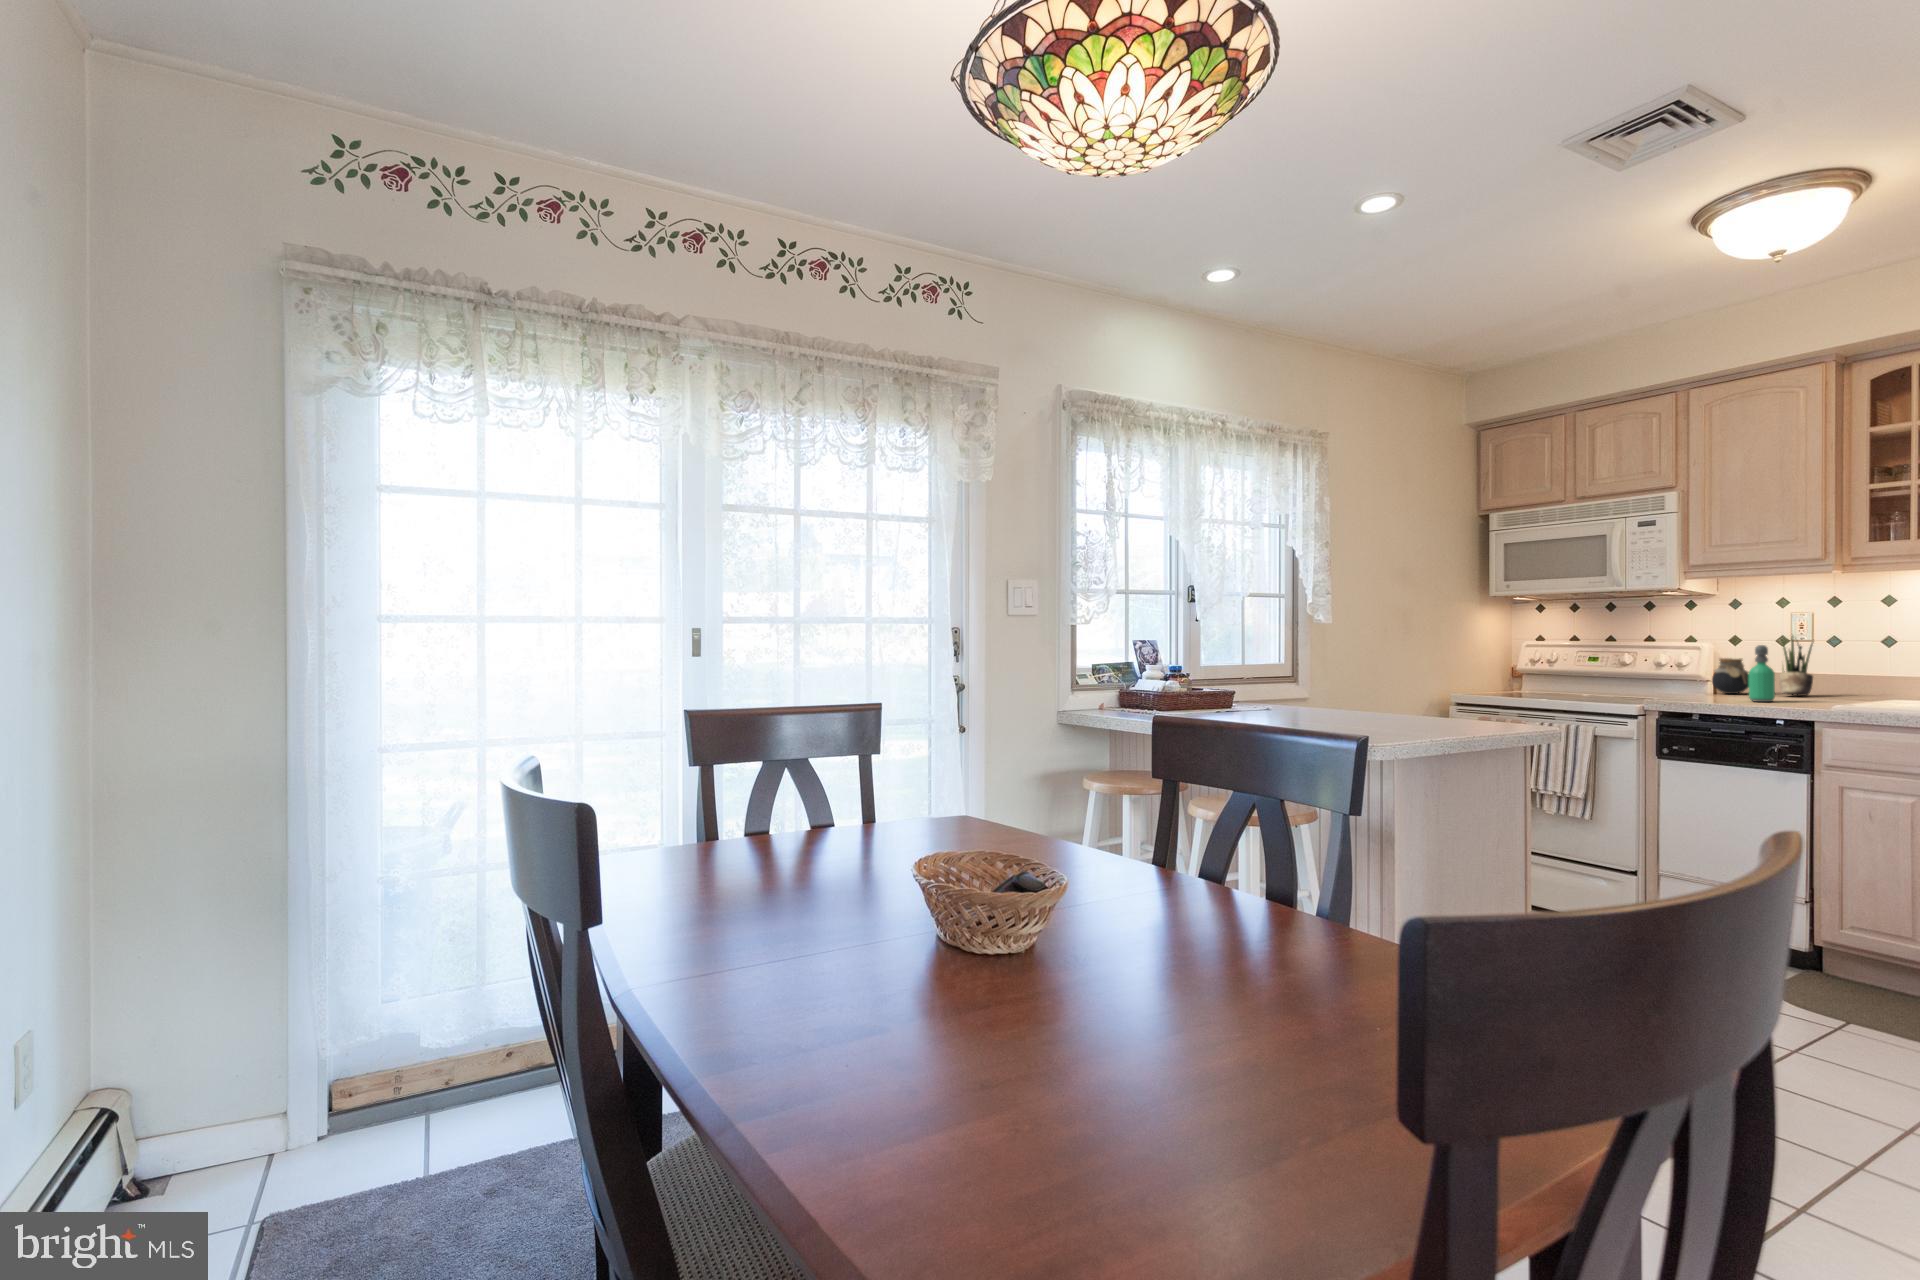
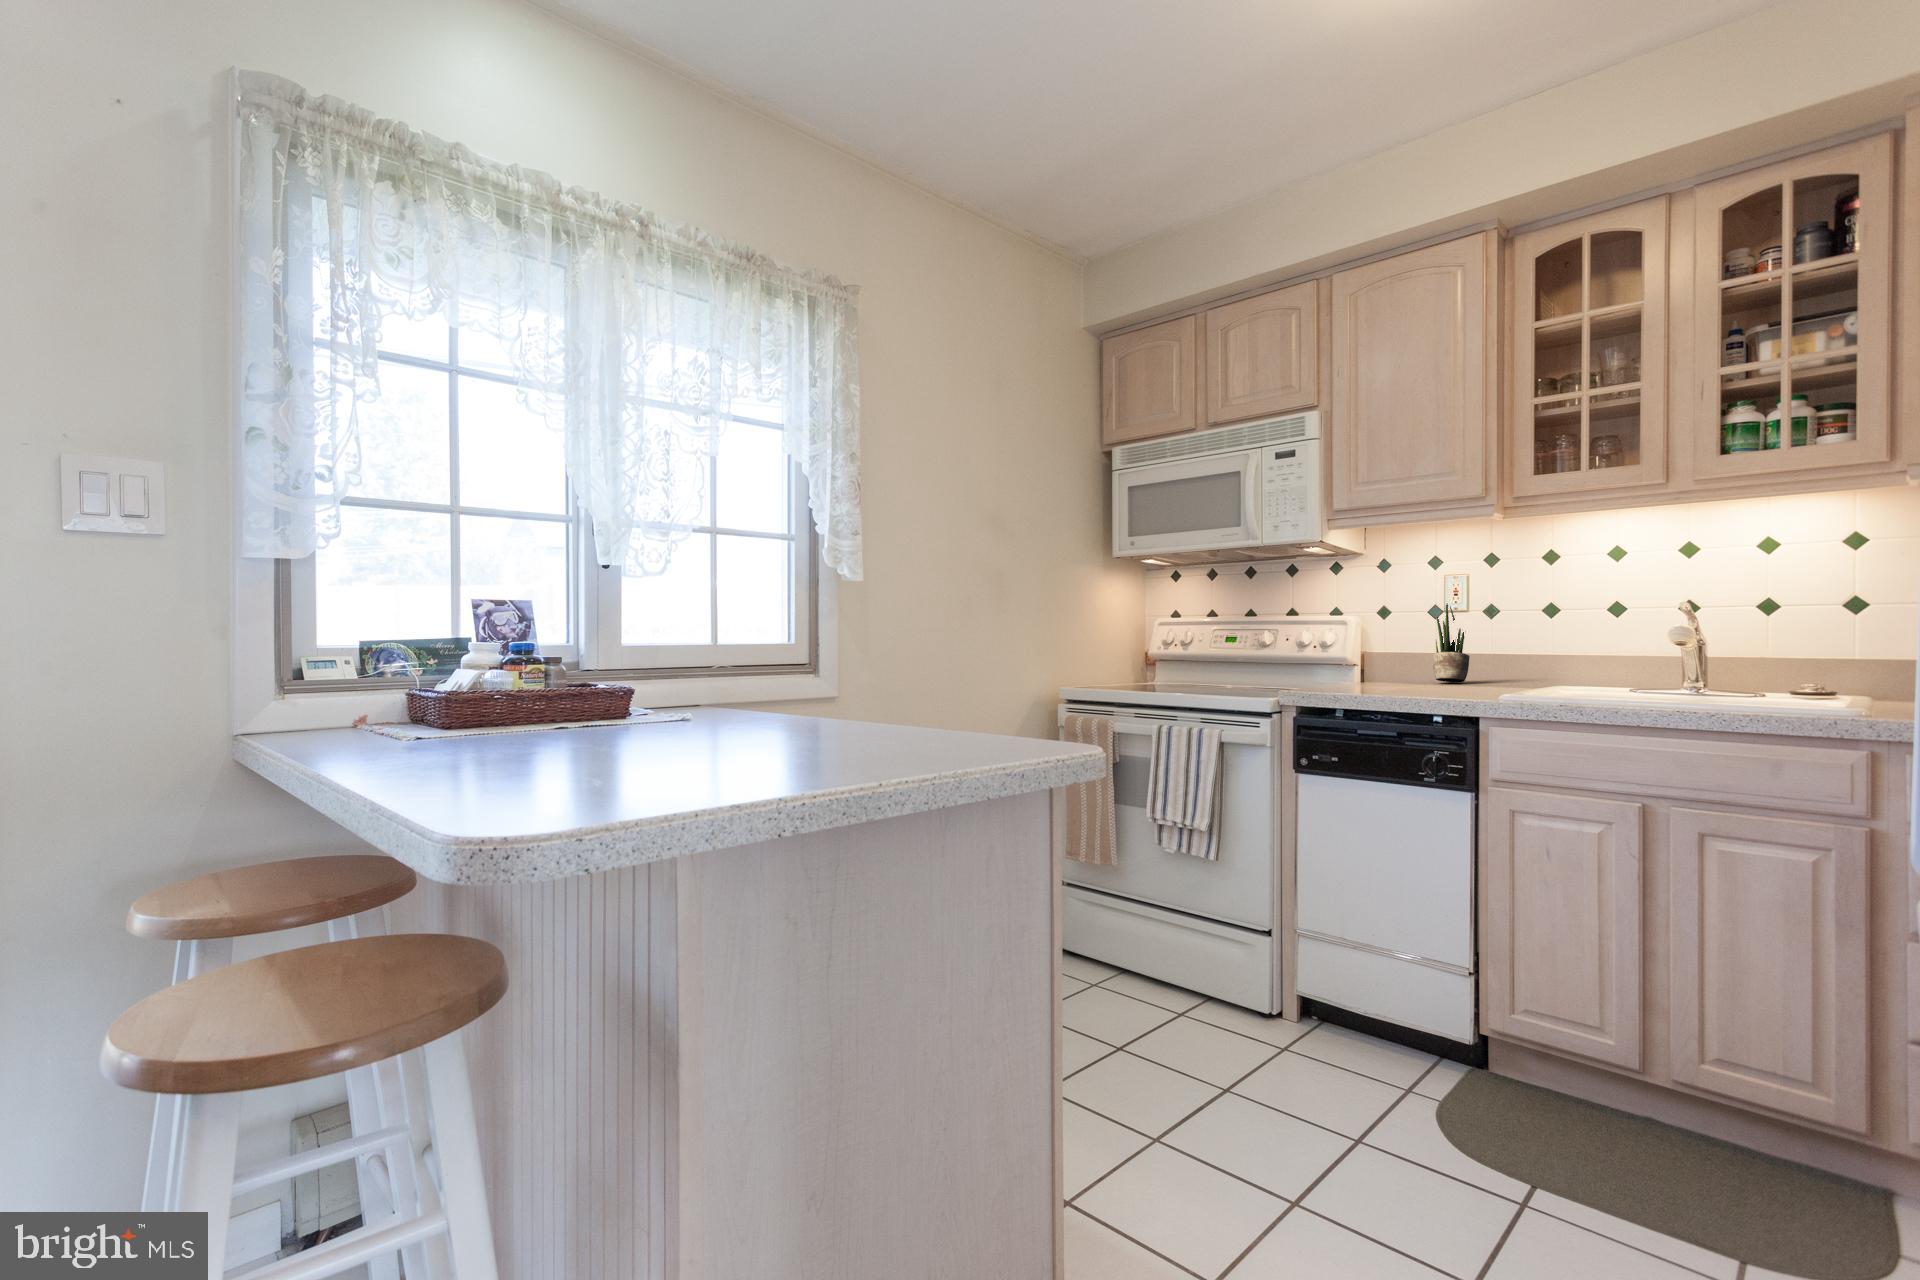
soap dispenser: present [1749,645,1775,702] -> none [1400,615,1430,691]
jar: present [1712,658,1749,694] -> none [1360,636,1402,681]

